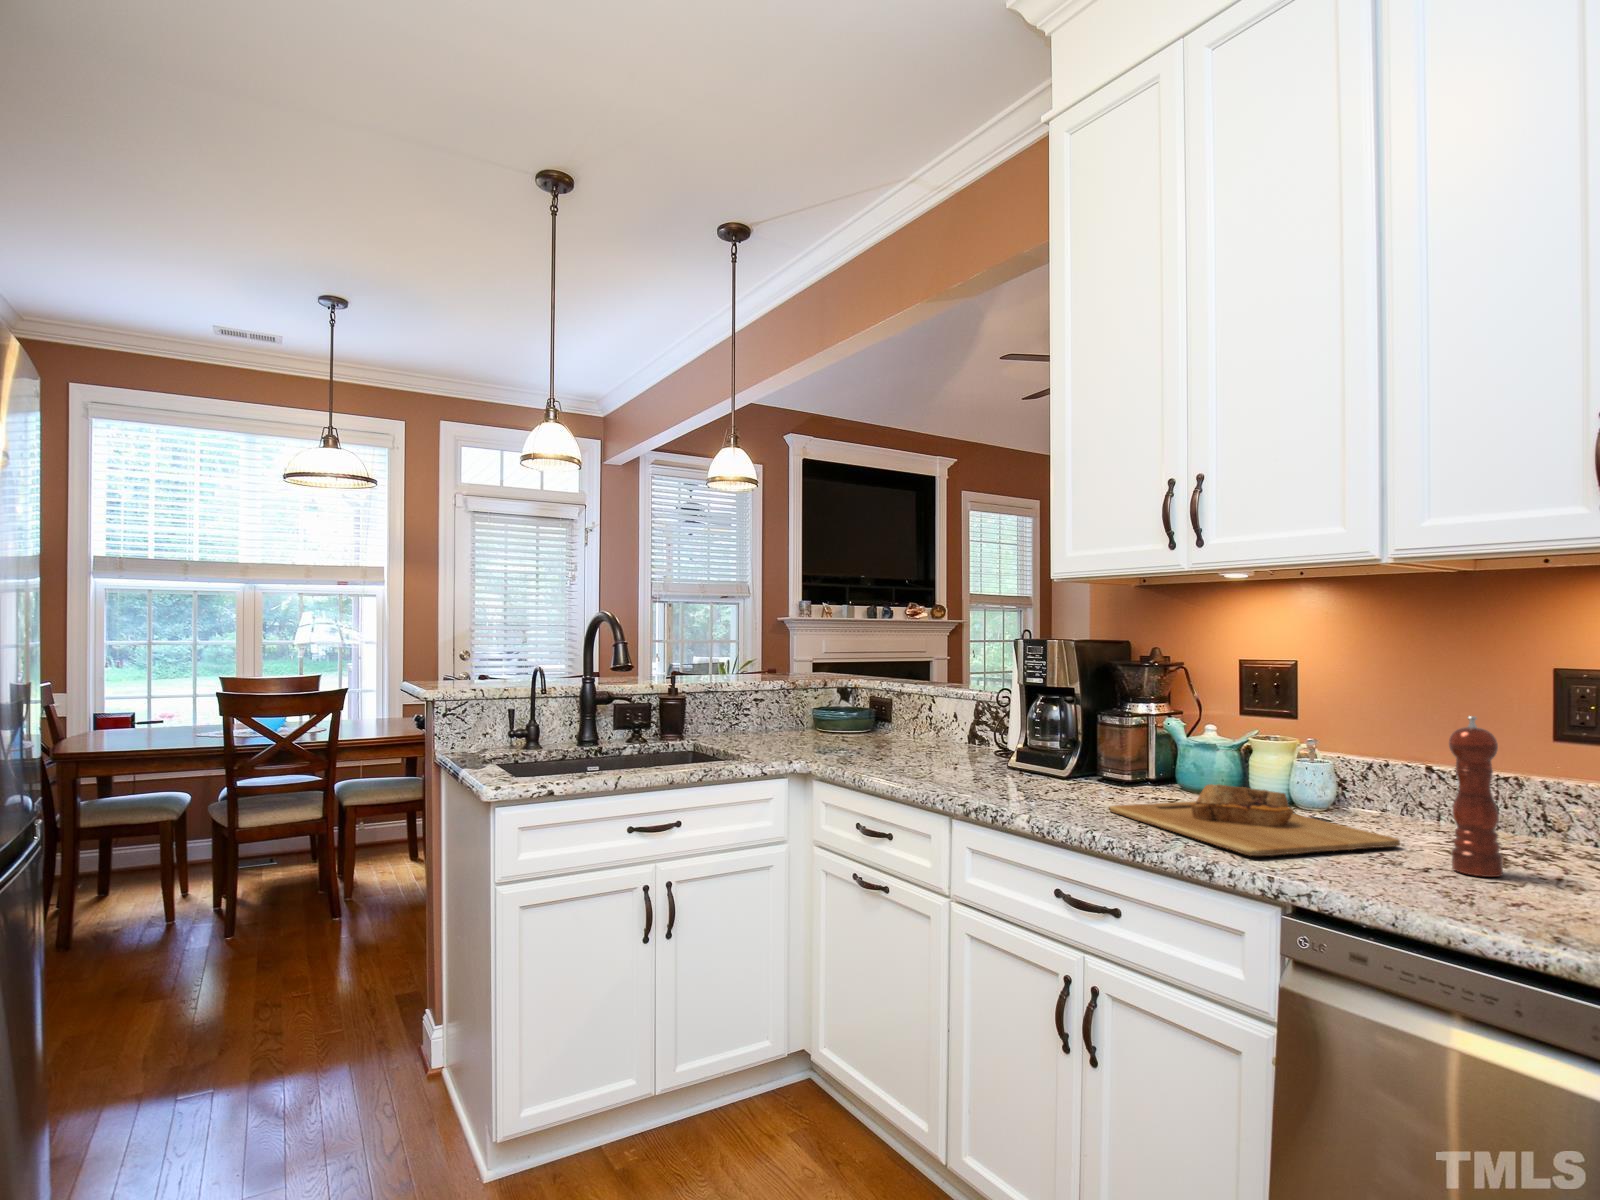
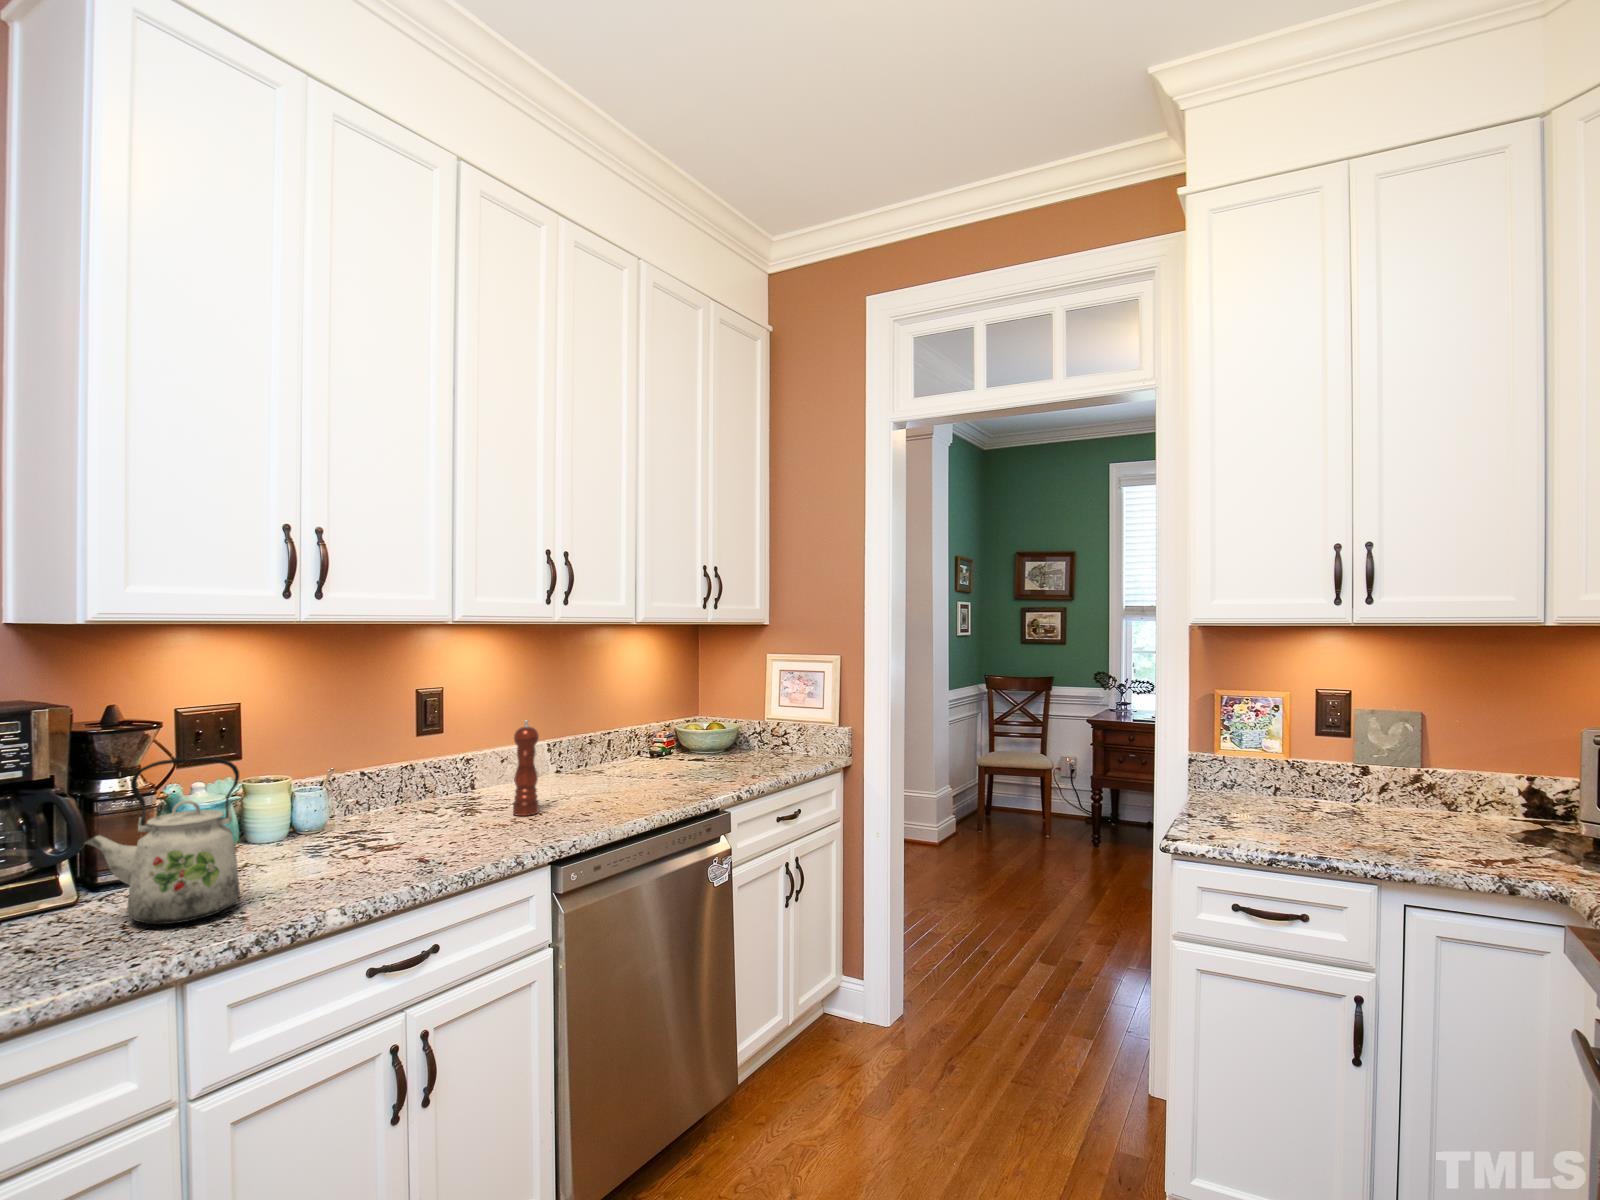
kettle: none [998,678,1068,796] -> present [84,757,240,924]
cutting board: present [1110,784,1400,856] -> none [278,807,519,882]

